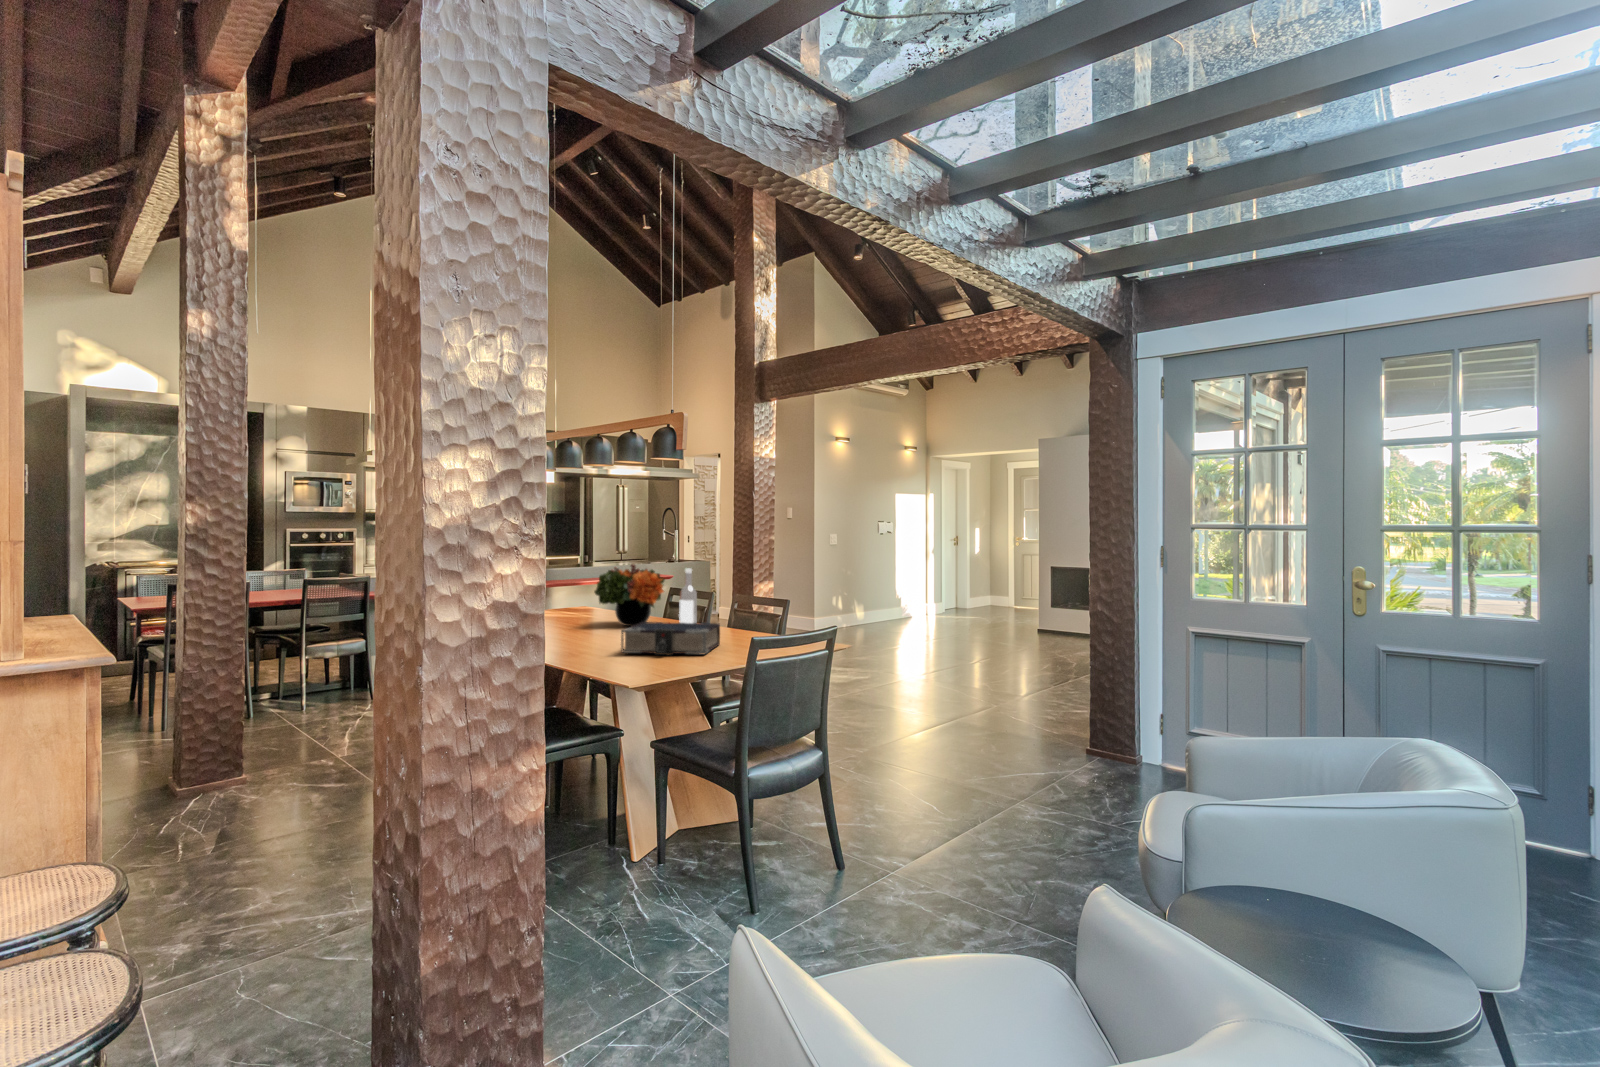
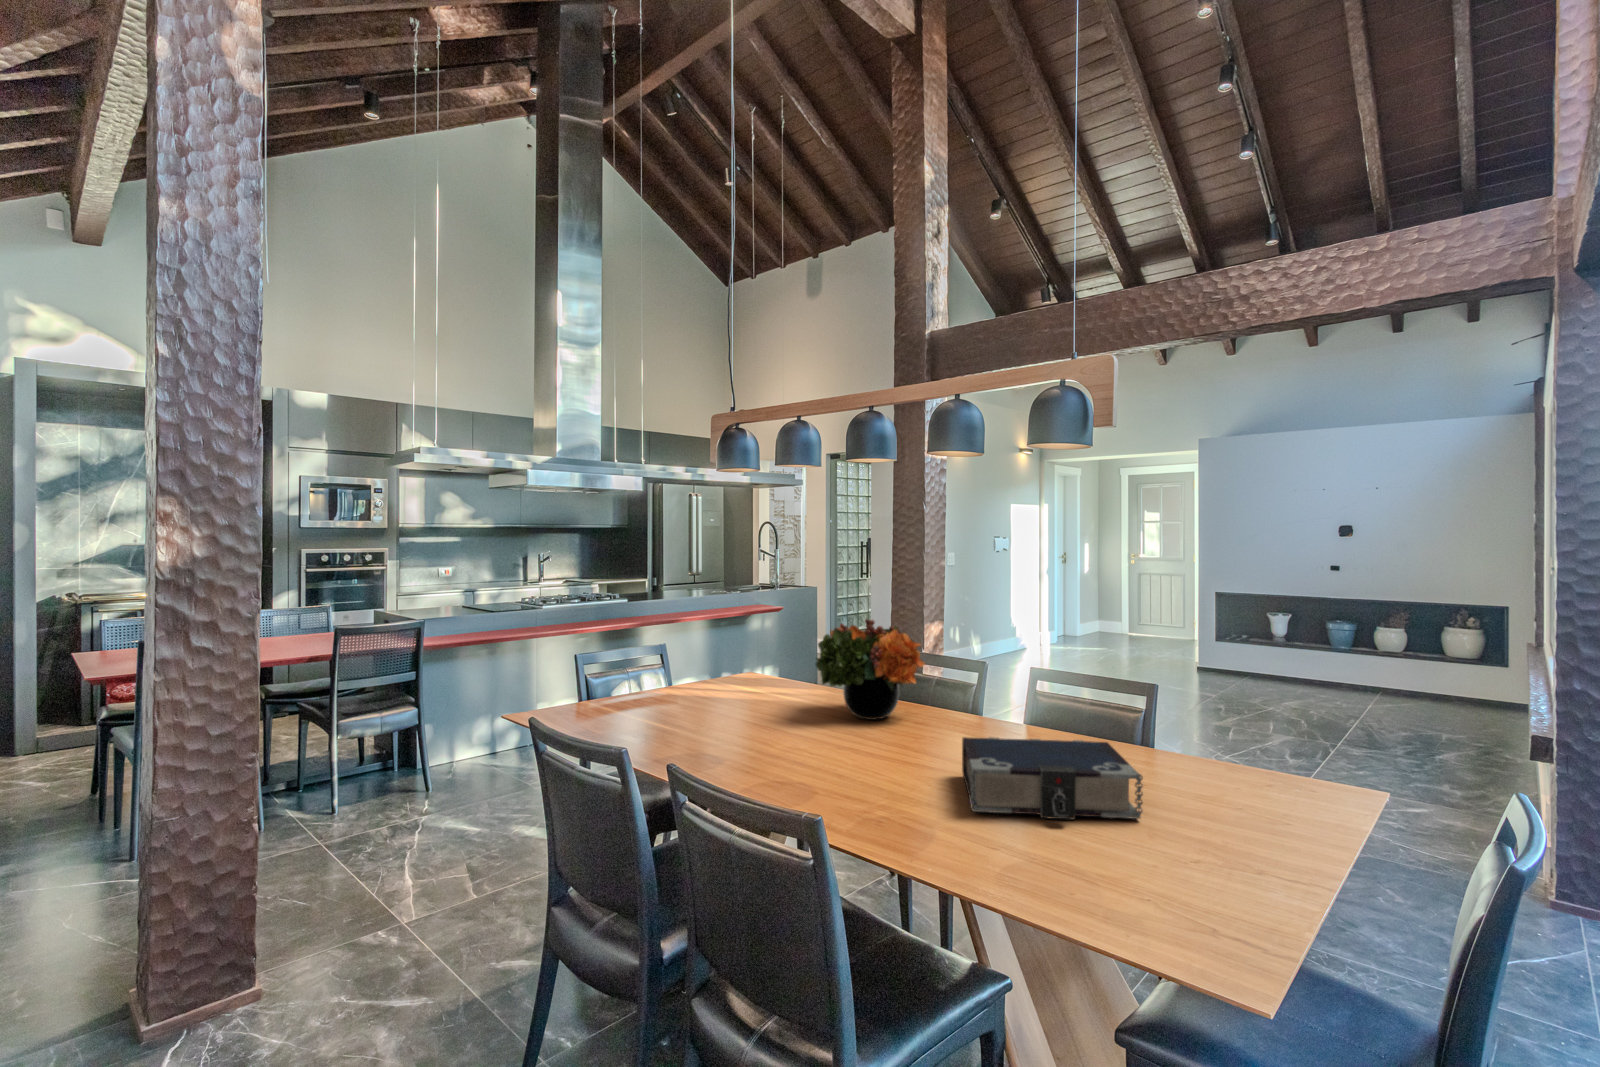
wine bottle: present [679,568,697,623] -> none [970,630,999,737]

